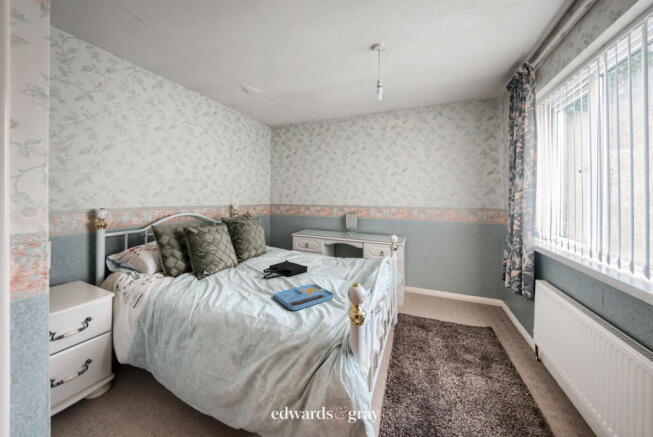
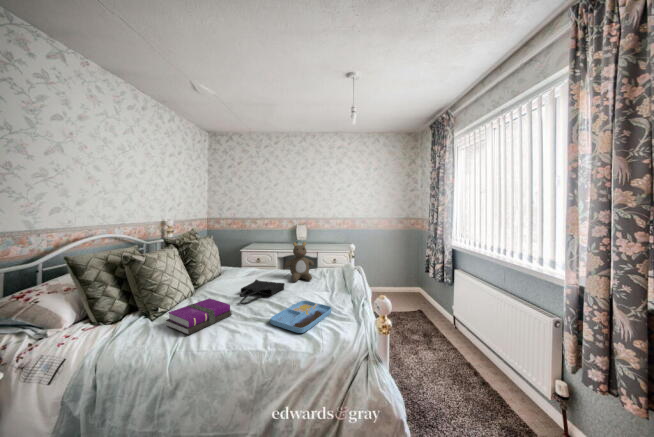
teddy bear: none [315,230,343,268] -> present [285,242,314,282]
notebook: none [203,269,252,294] -> present [166,298,232,335]

